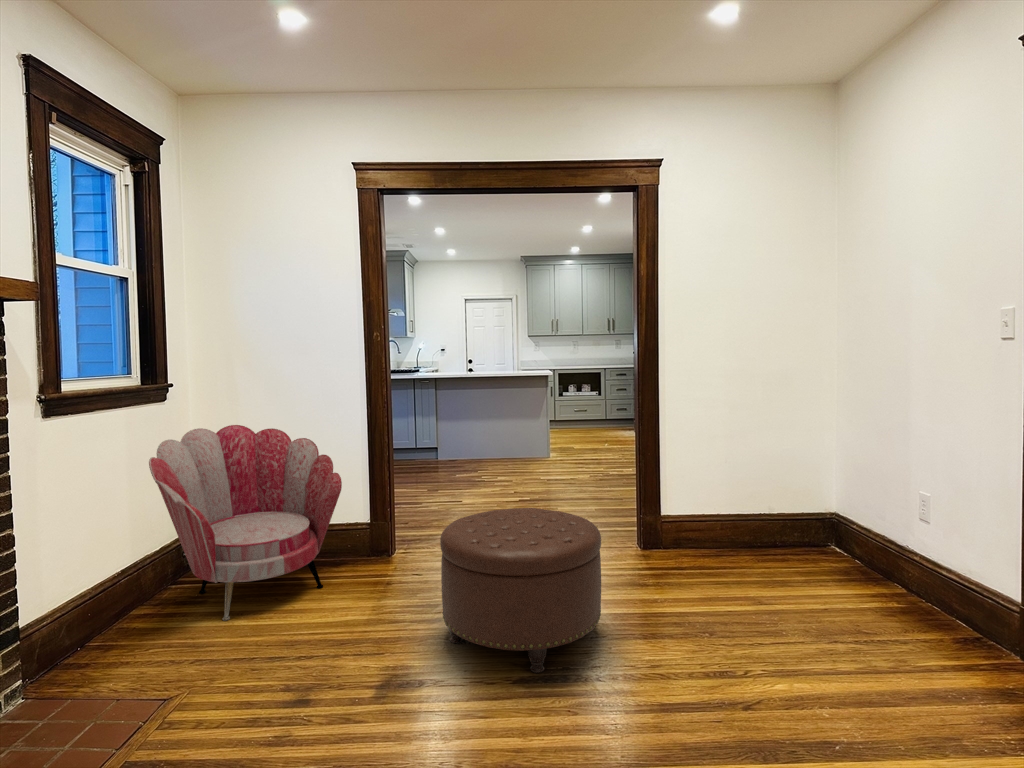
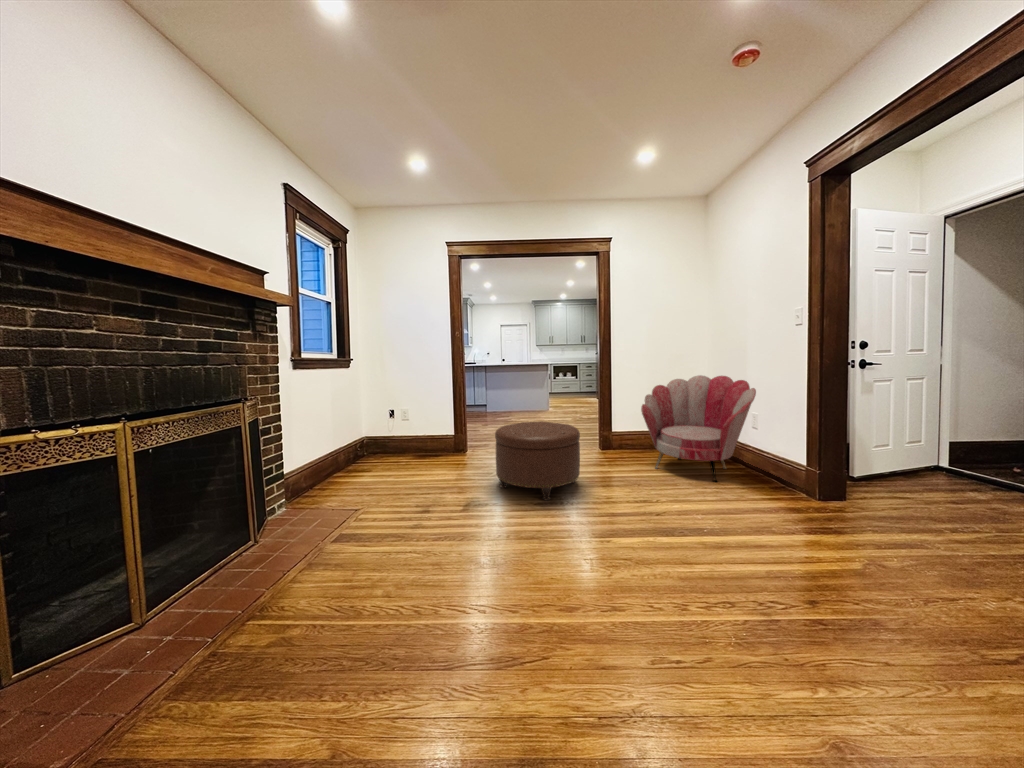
armchair: present [149,425,342,621] -> present [641,375,756,482]

